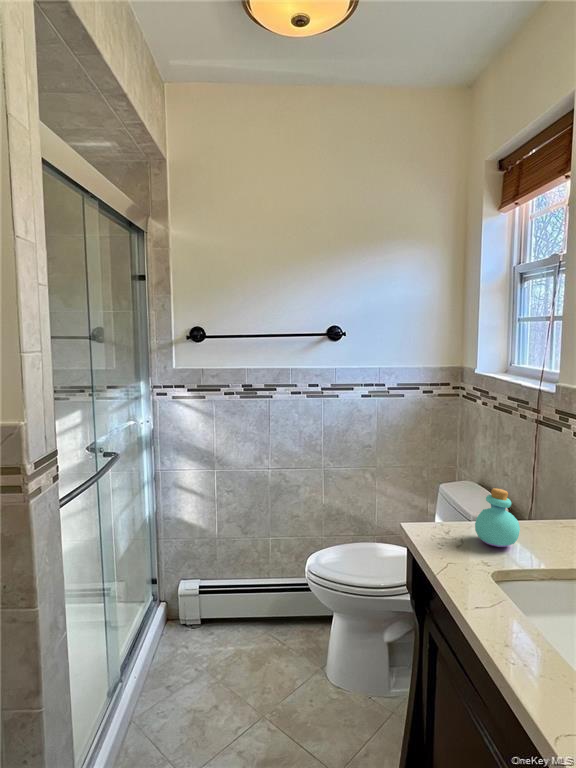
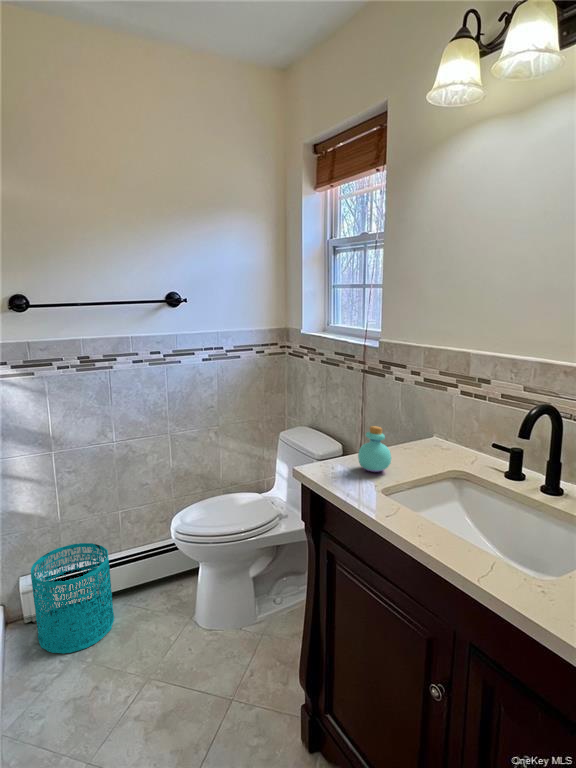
wastebasket: none [183,560,251,664] -> present [31,543,114,654]

